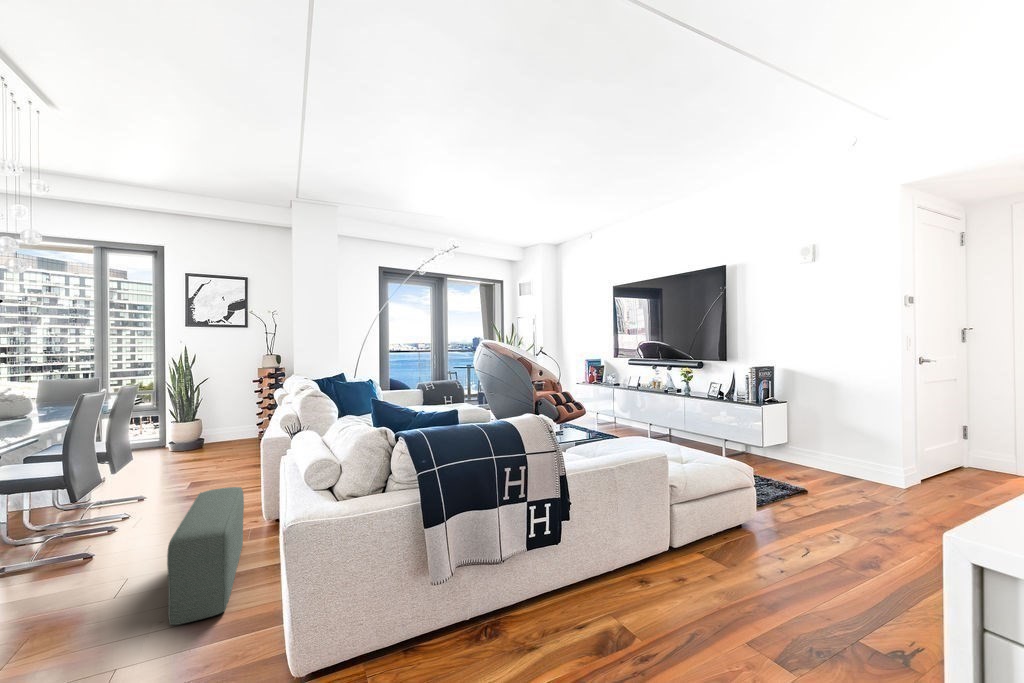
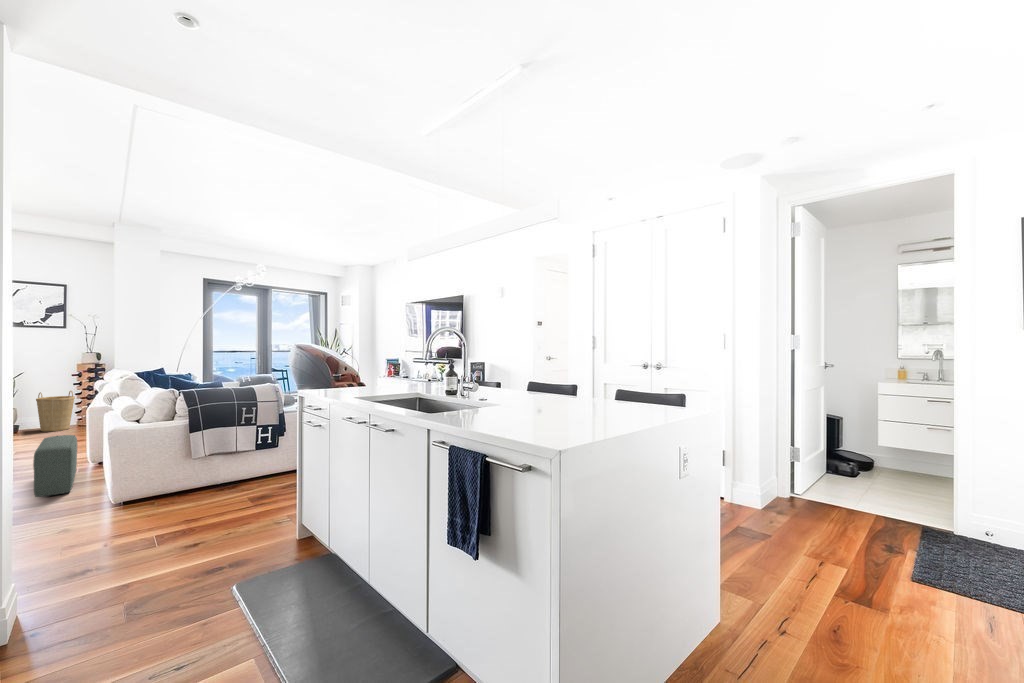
basket: none [219,399,256,447] -> present [36,391,75,432]

